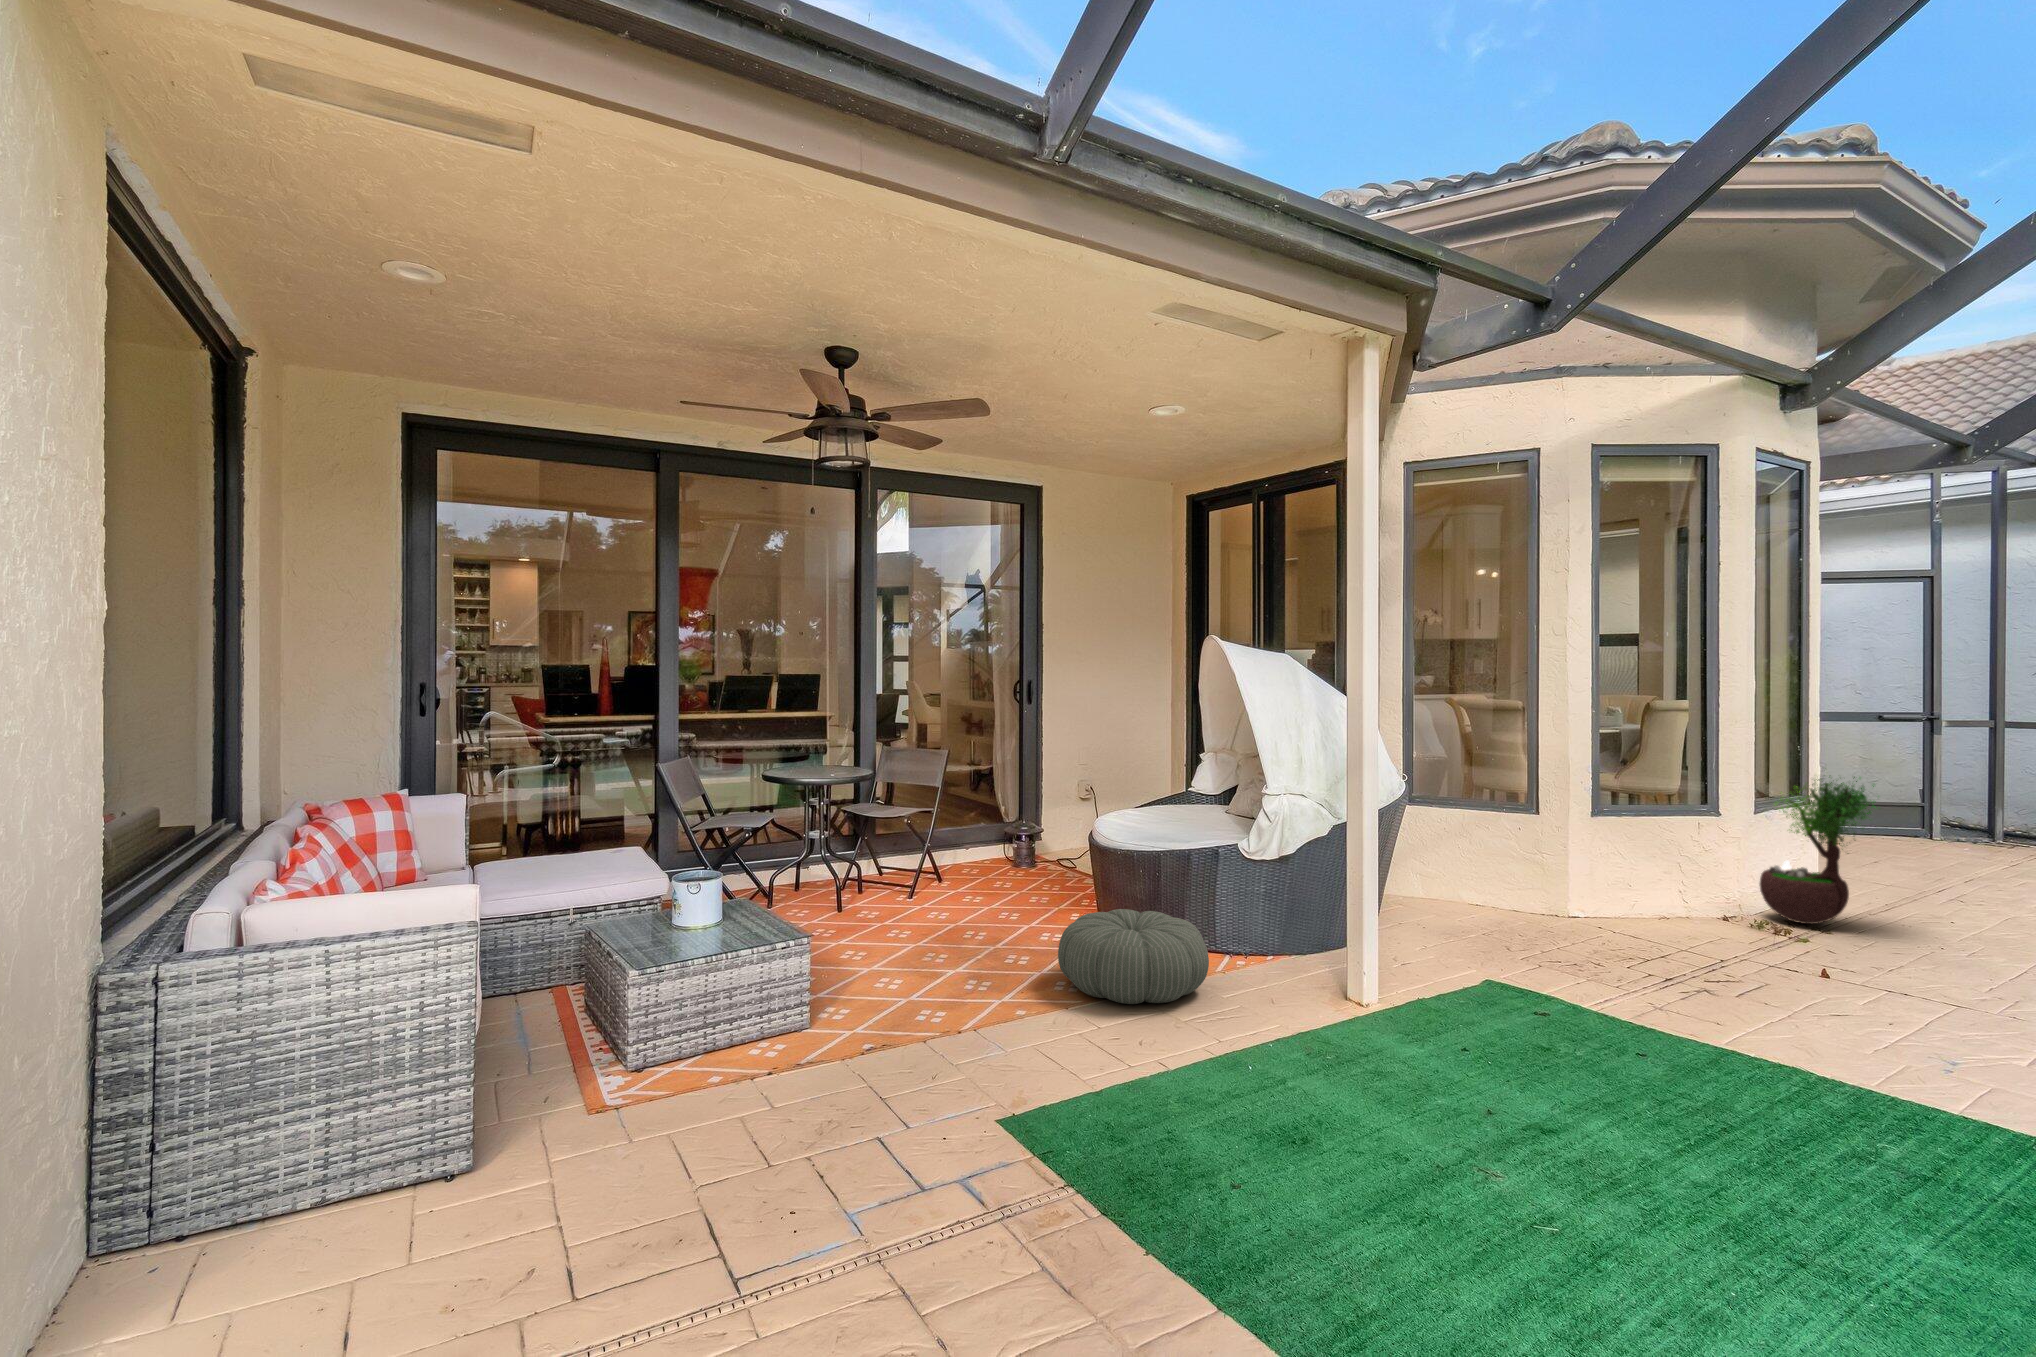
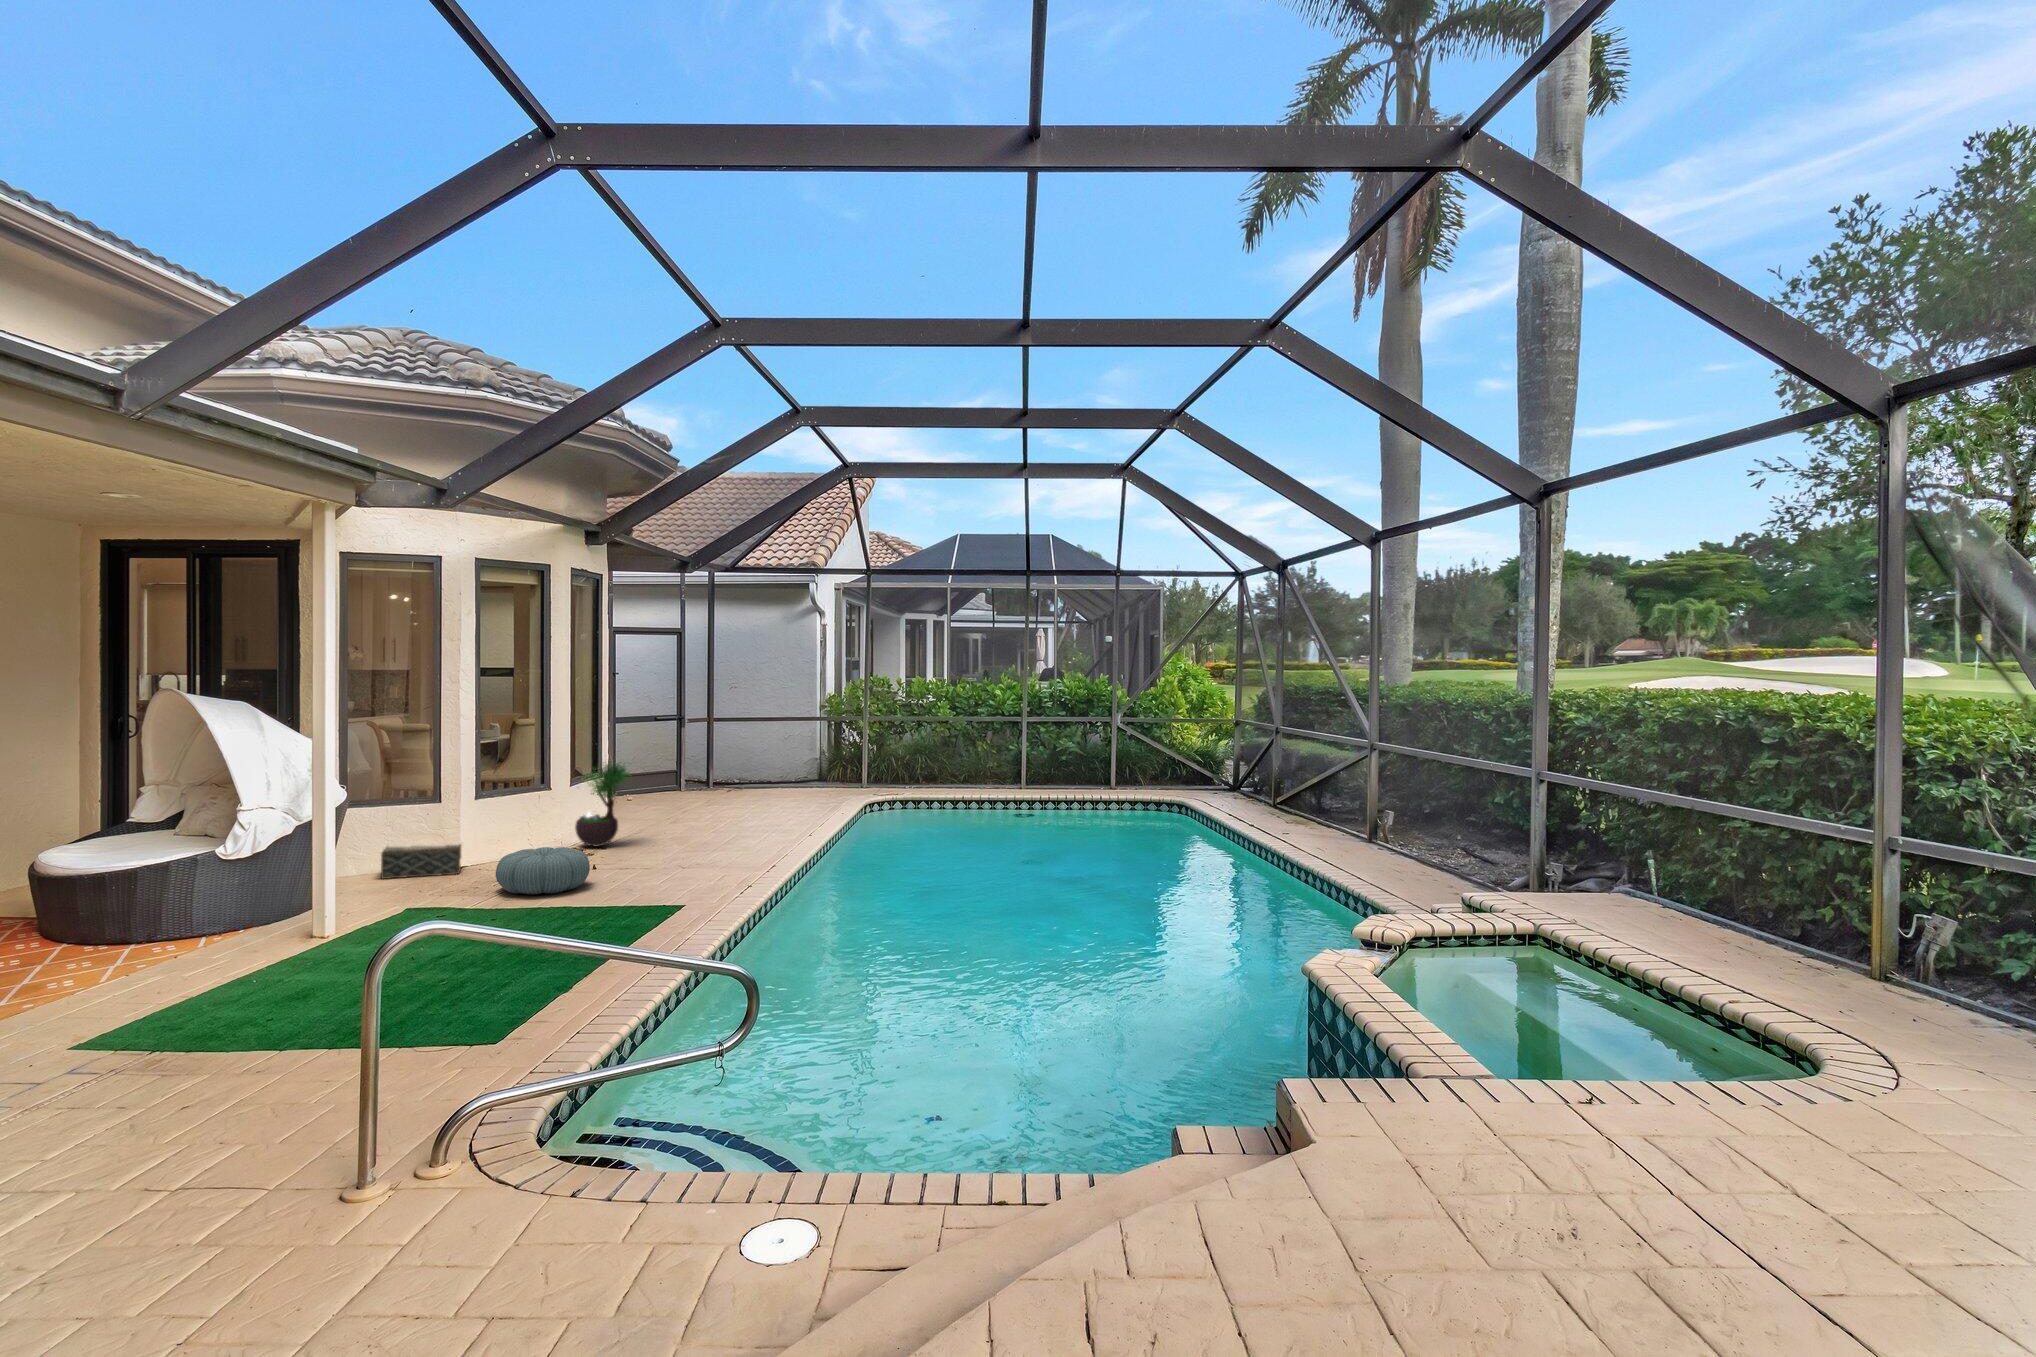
woven basket: none [1452,866,1568,929] -> present [381,844,461,879]
pouf: present [1058,909,1209,1004] -> present [496,847,590,895]

